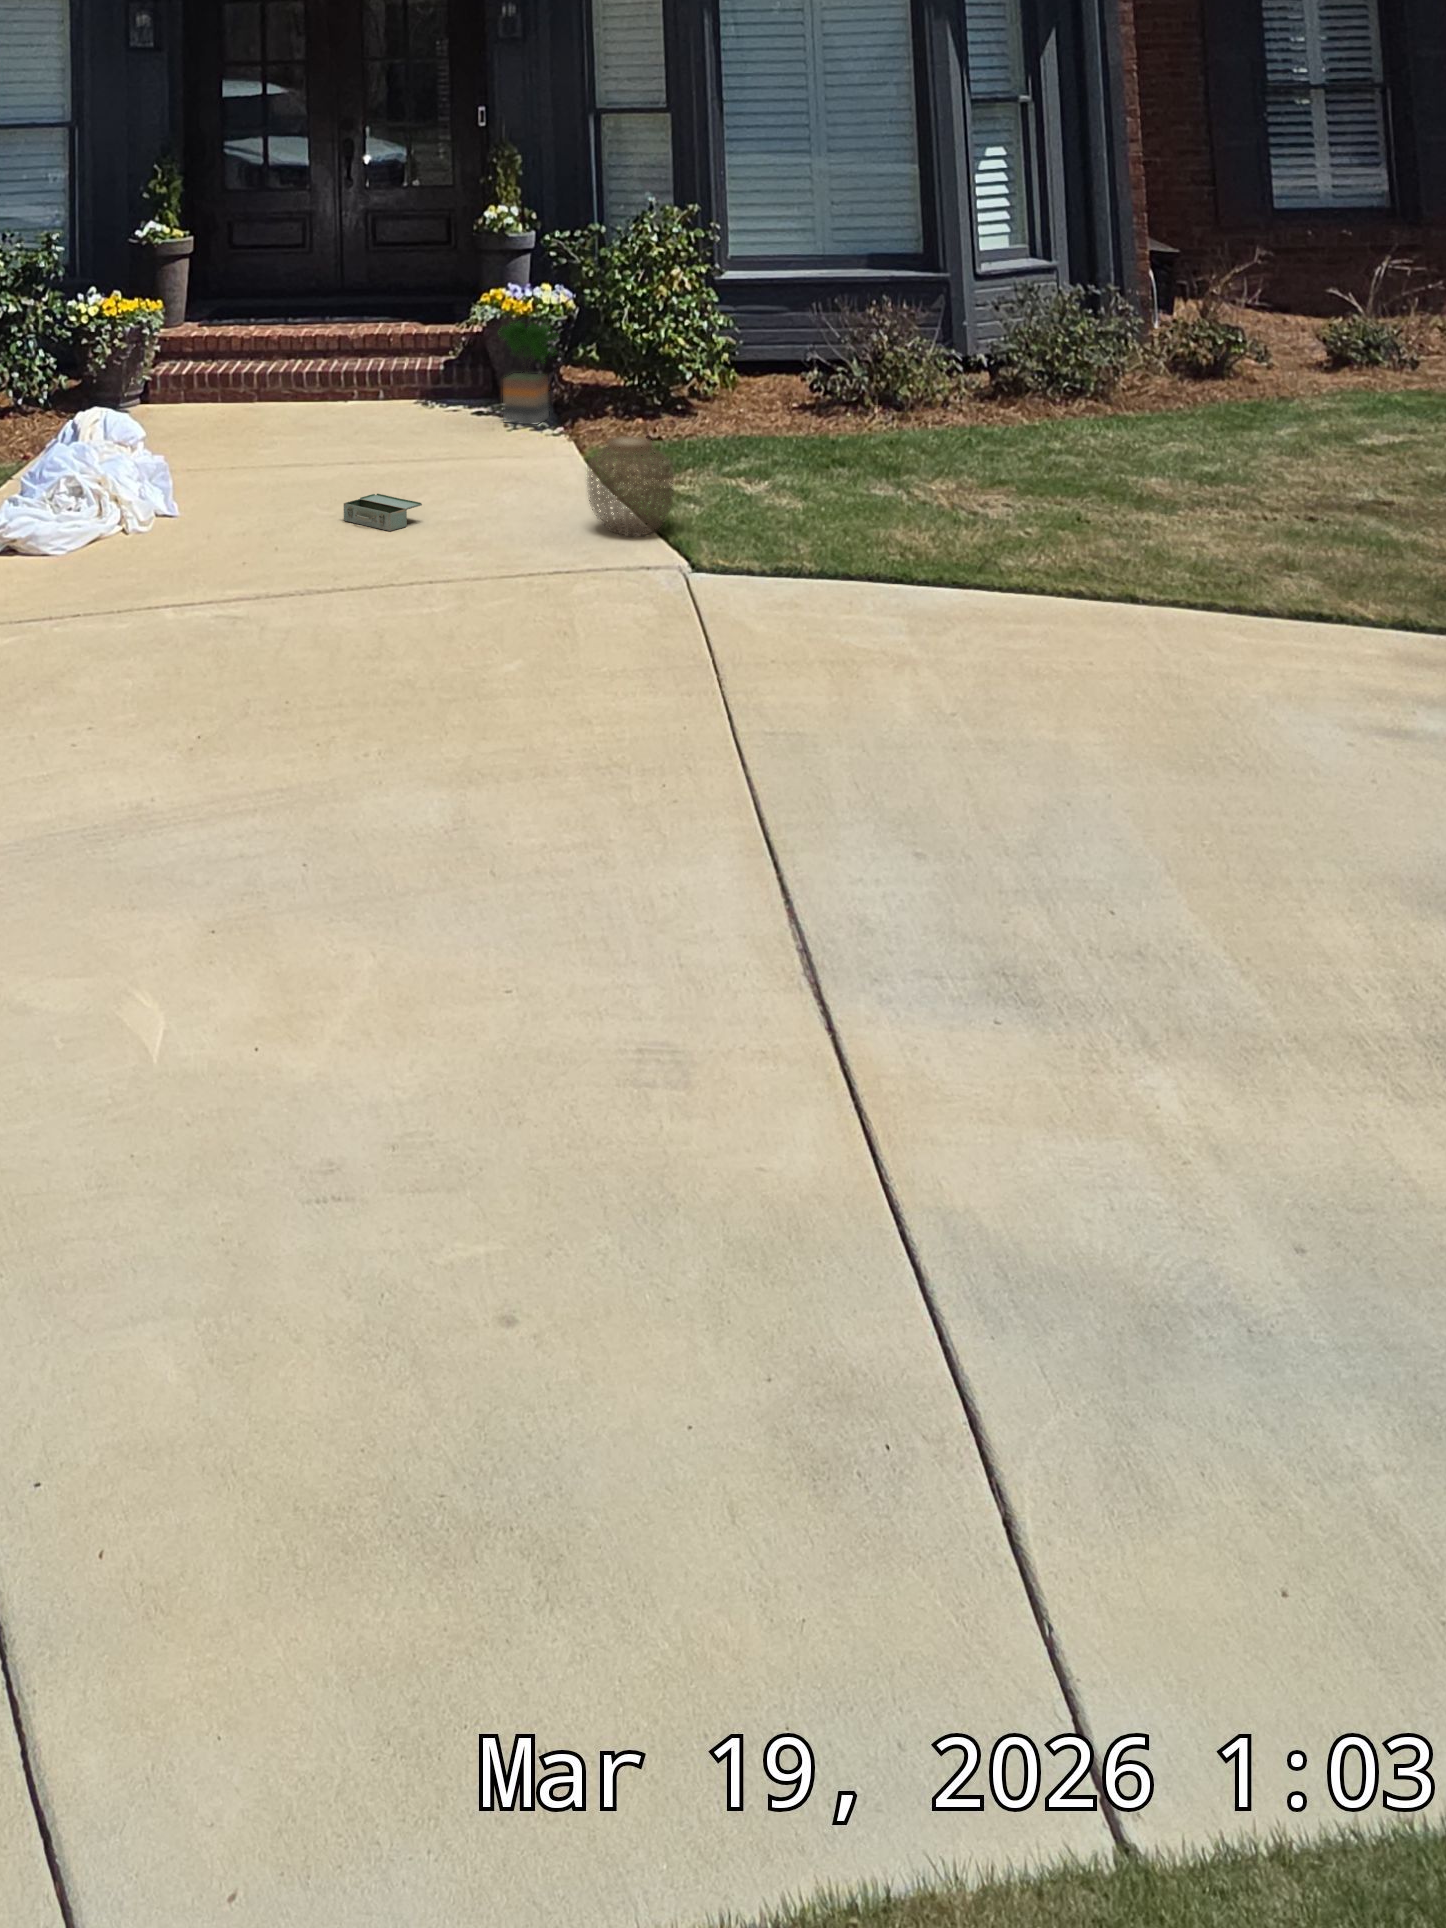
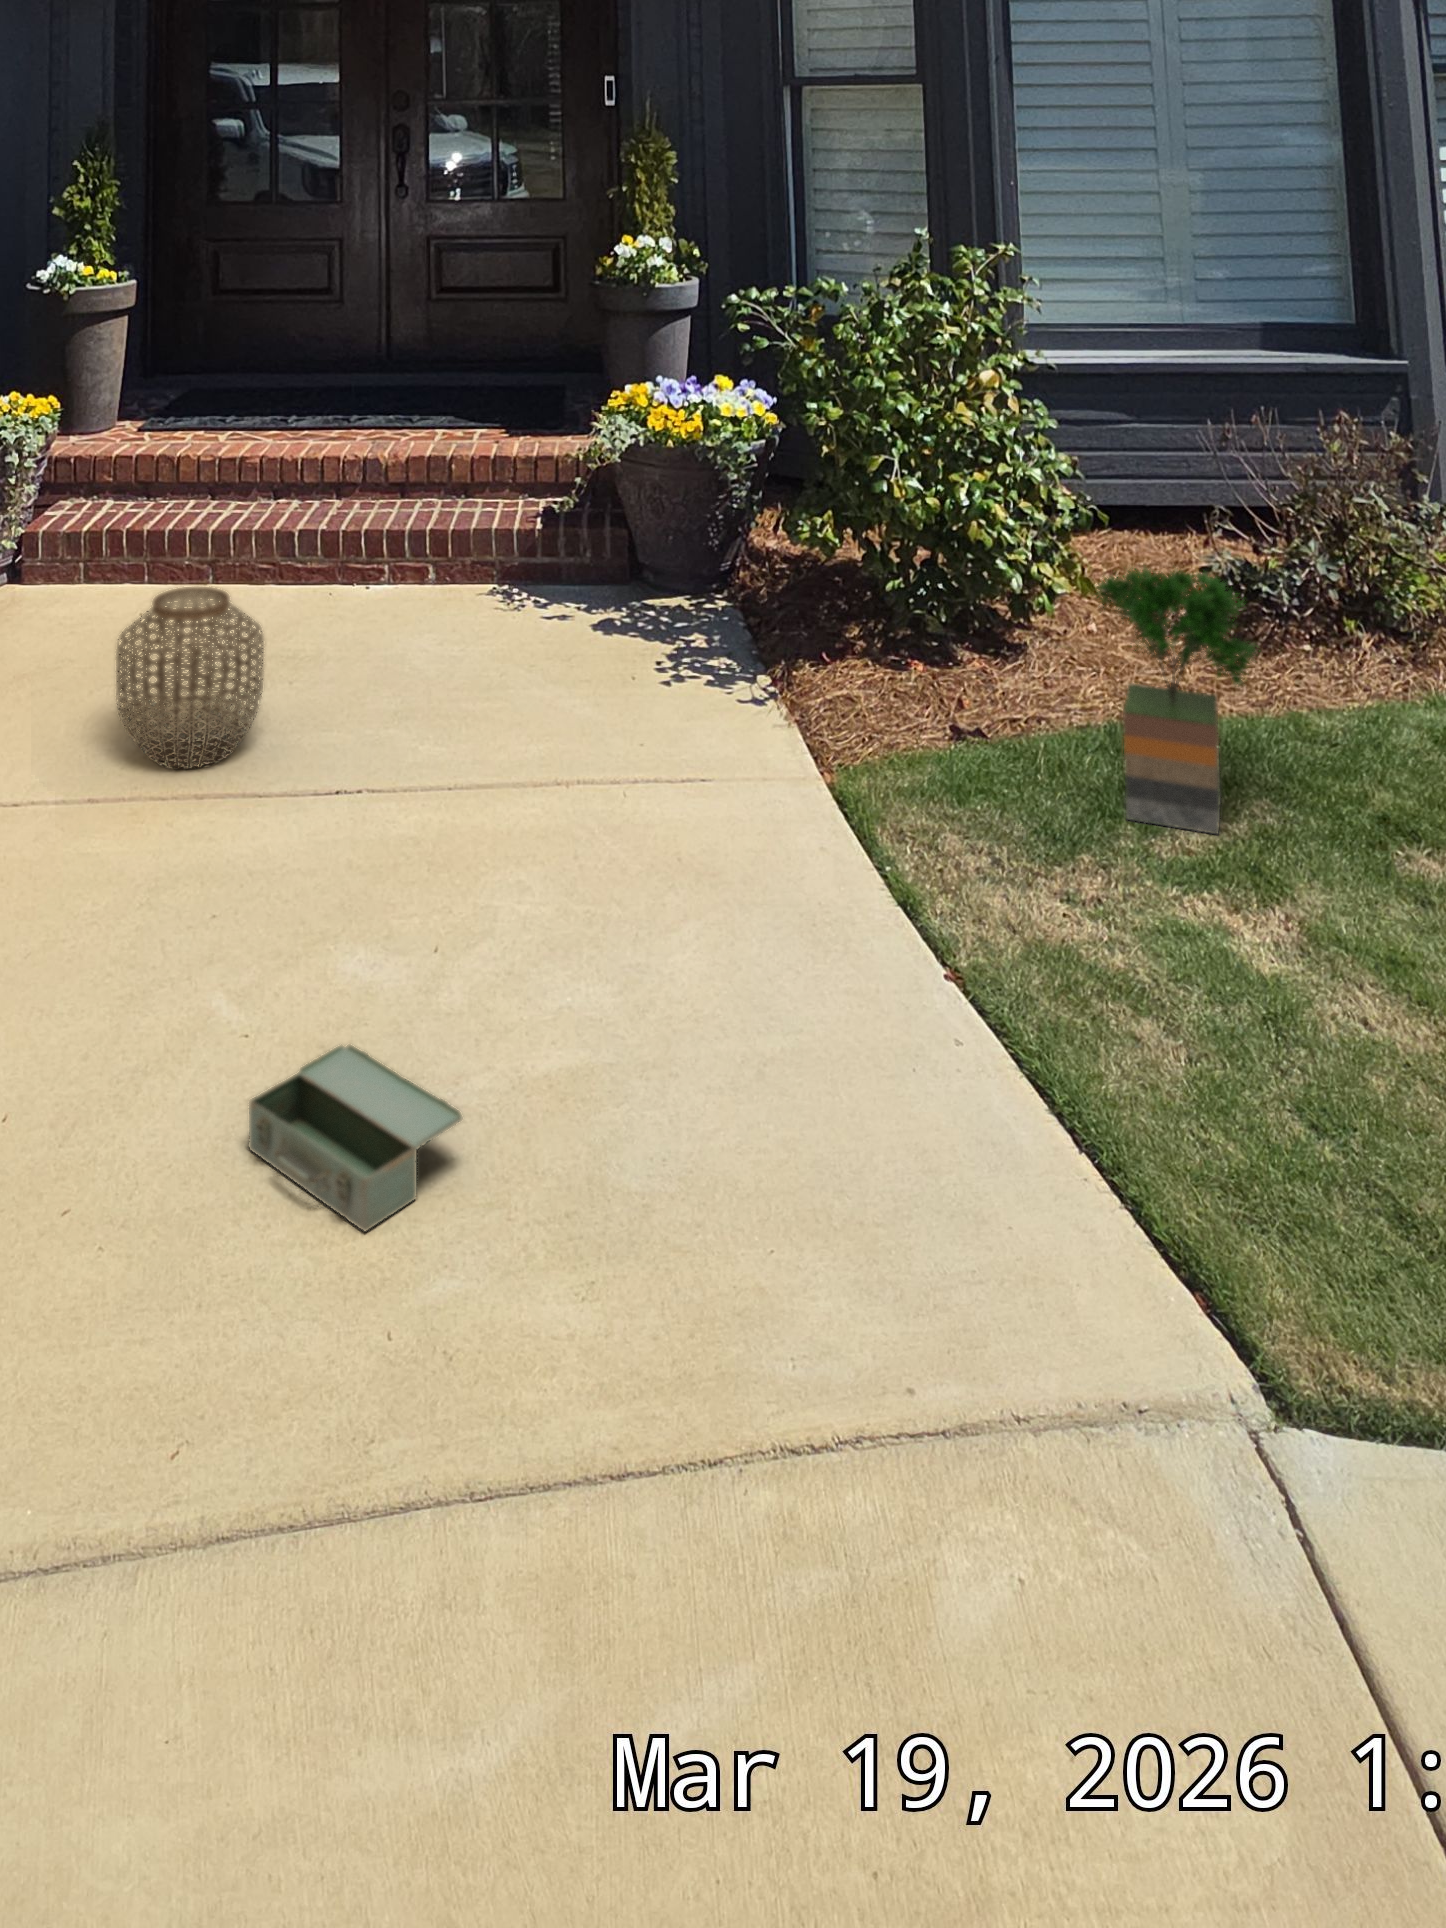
potted tree: present [498,322,558,424] -> present [1097,568,1260,834]
woven basket: present [588,436,673,536] -> present [116,587,264,768]

